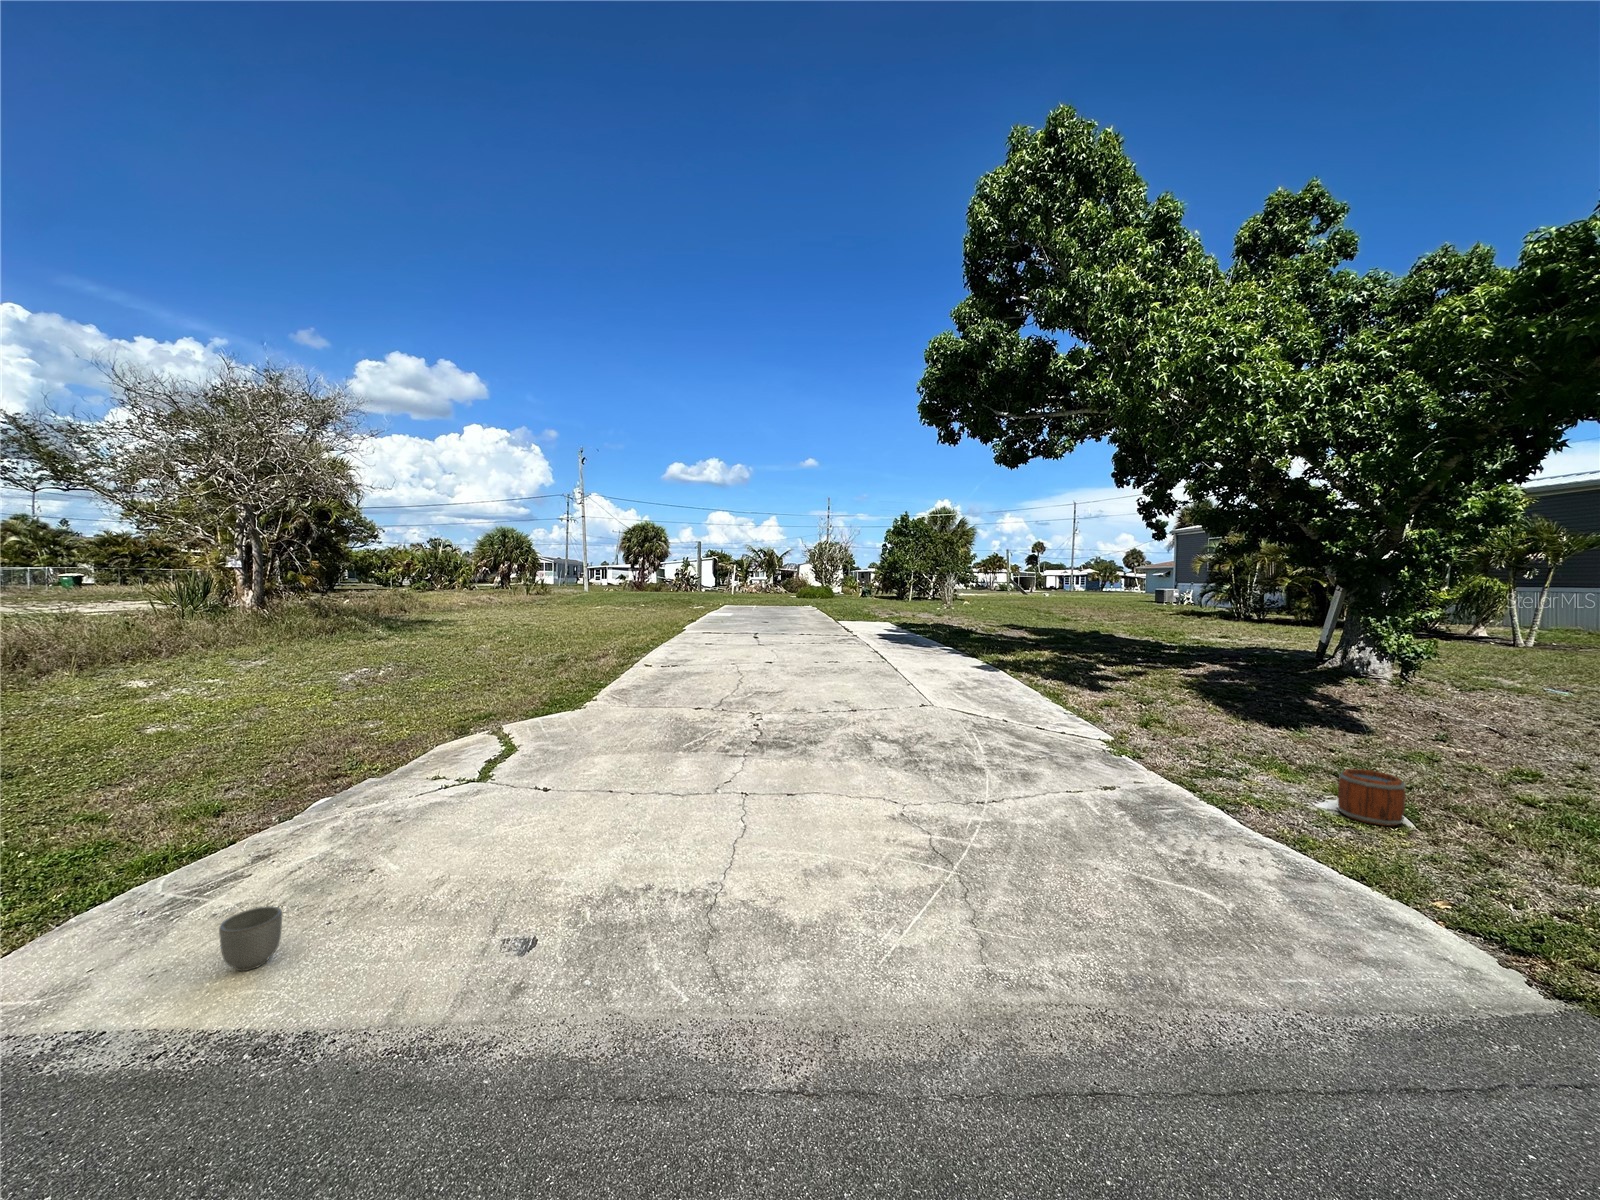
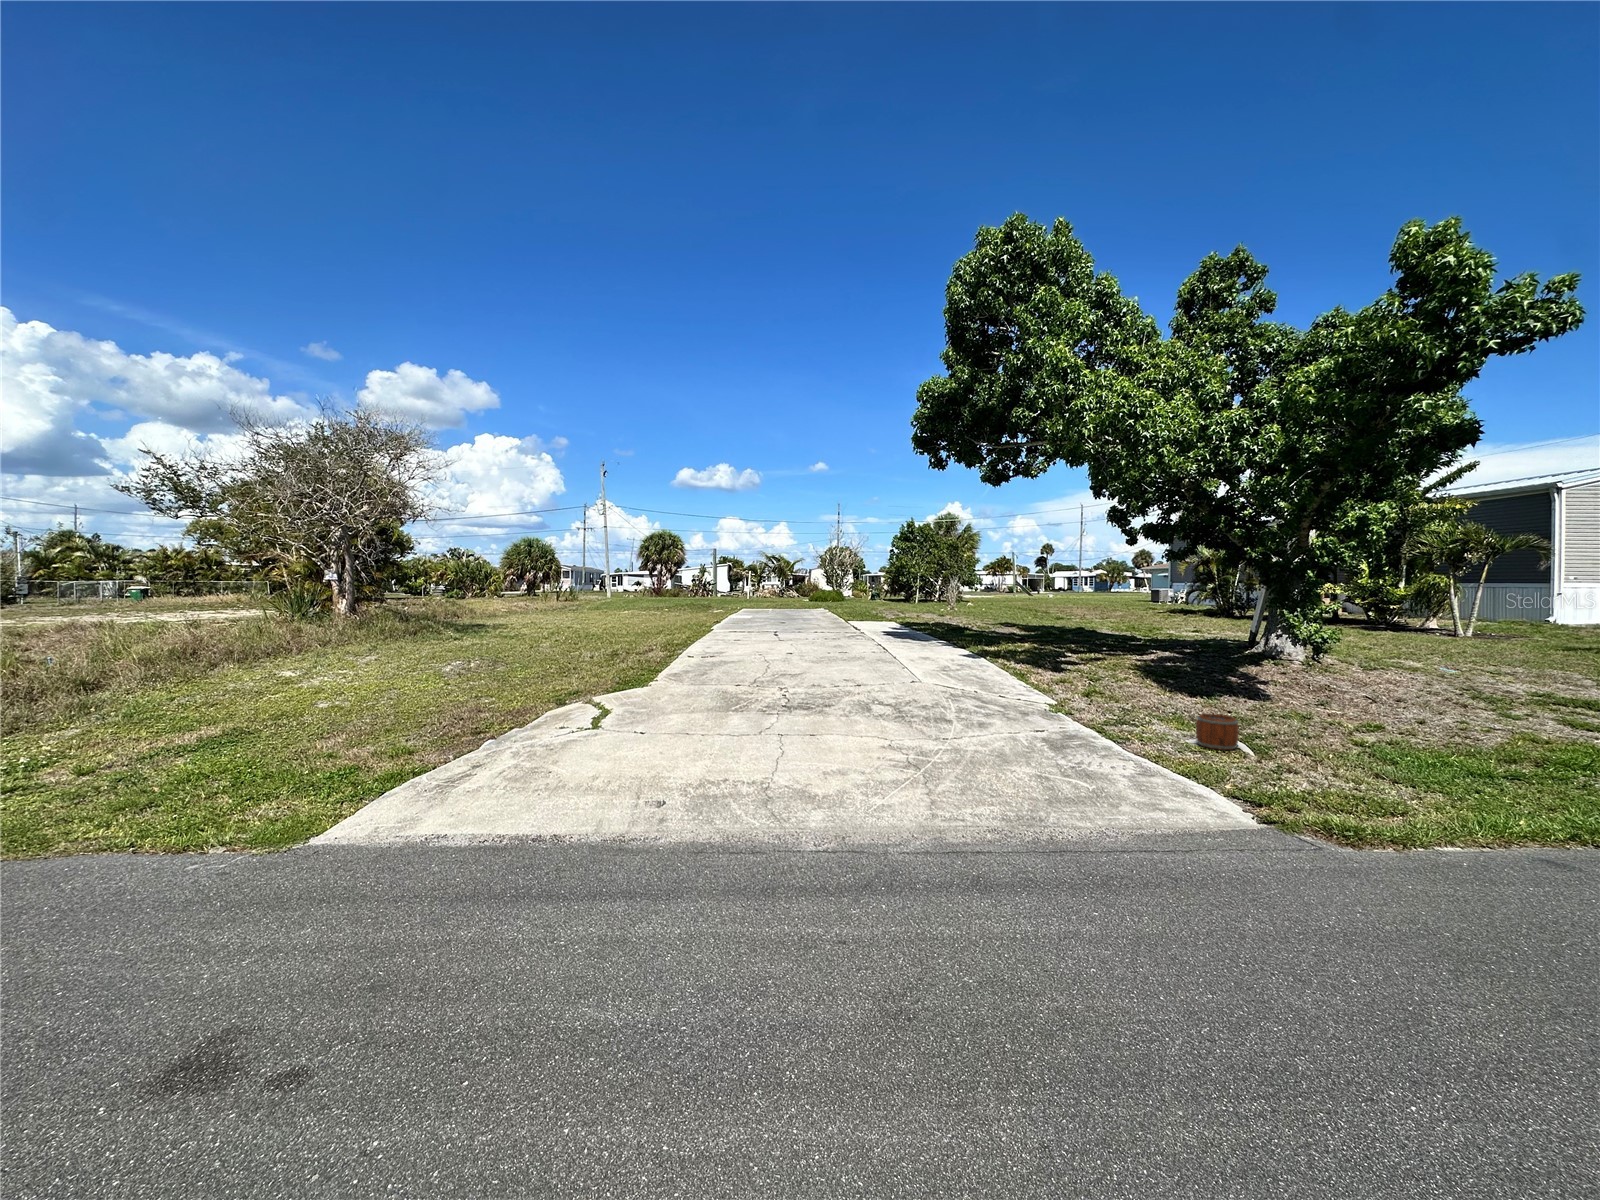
planter: present [219,906,282,971] -> none [494,778,524,811]

